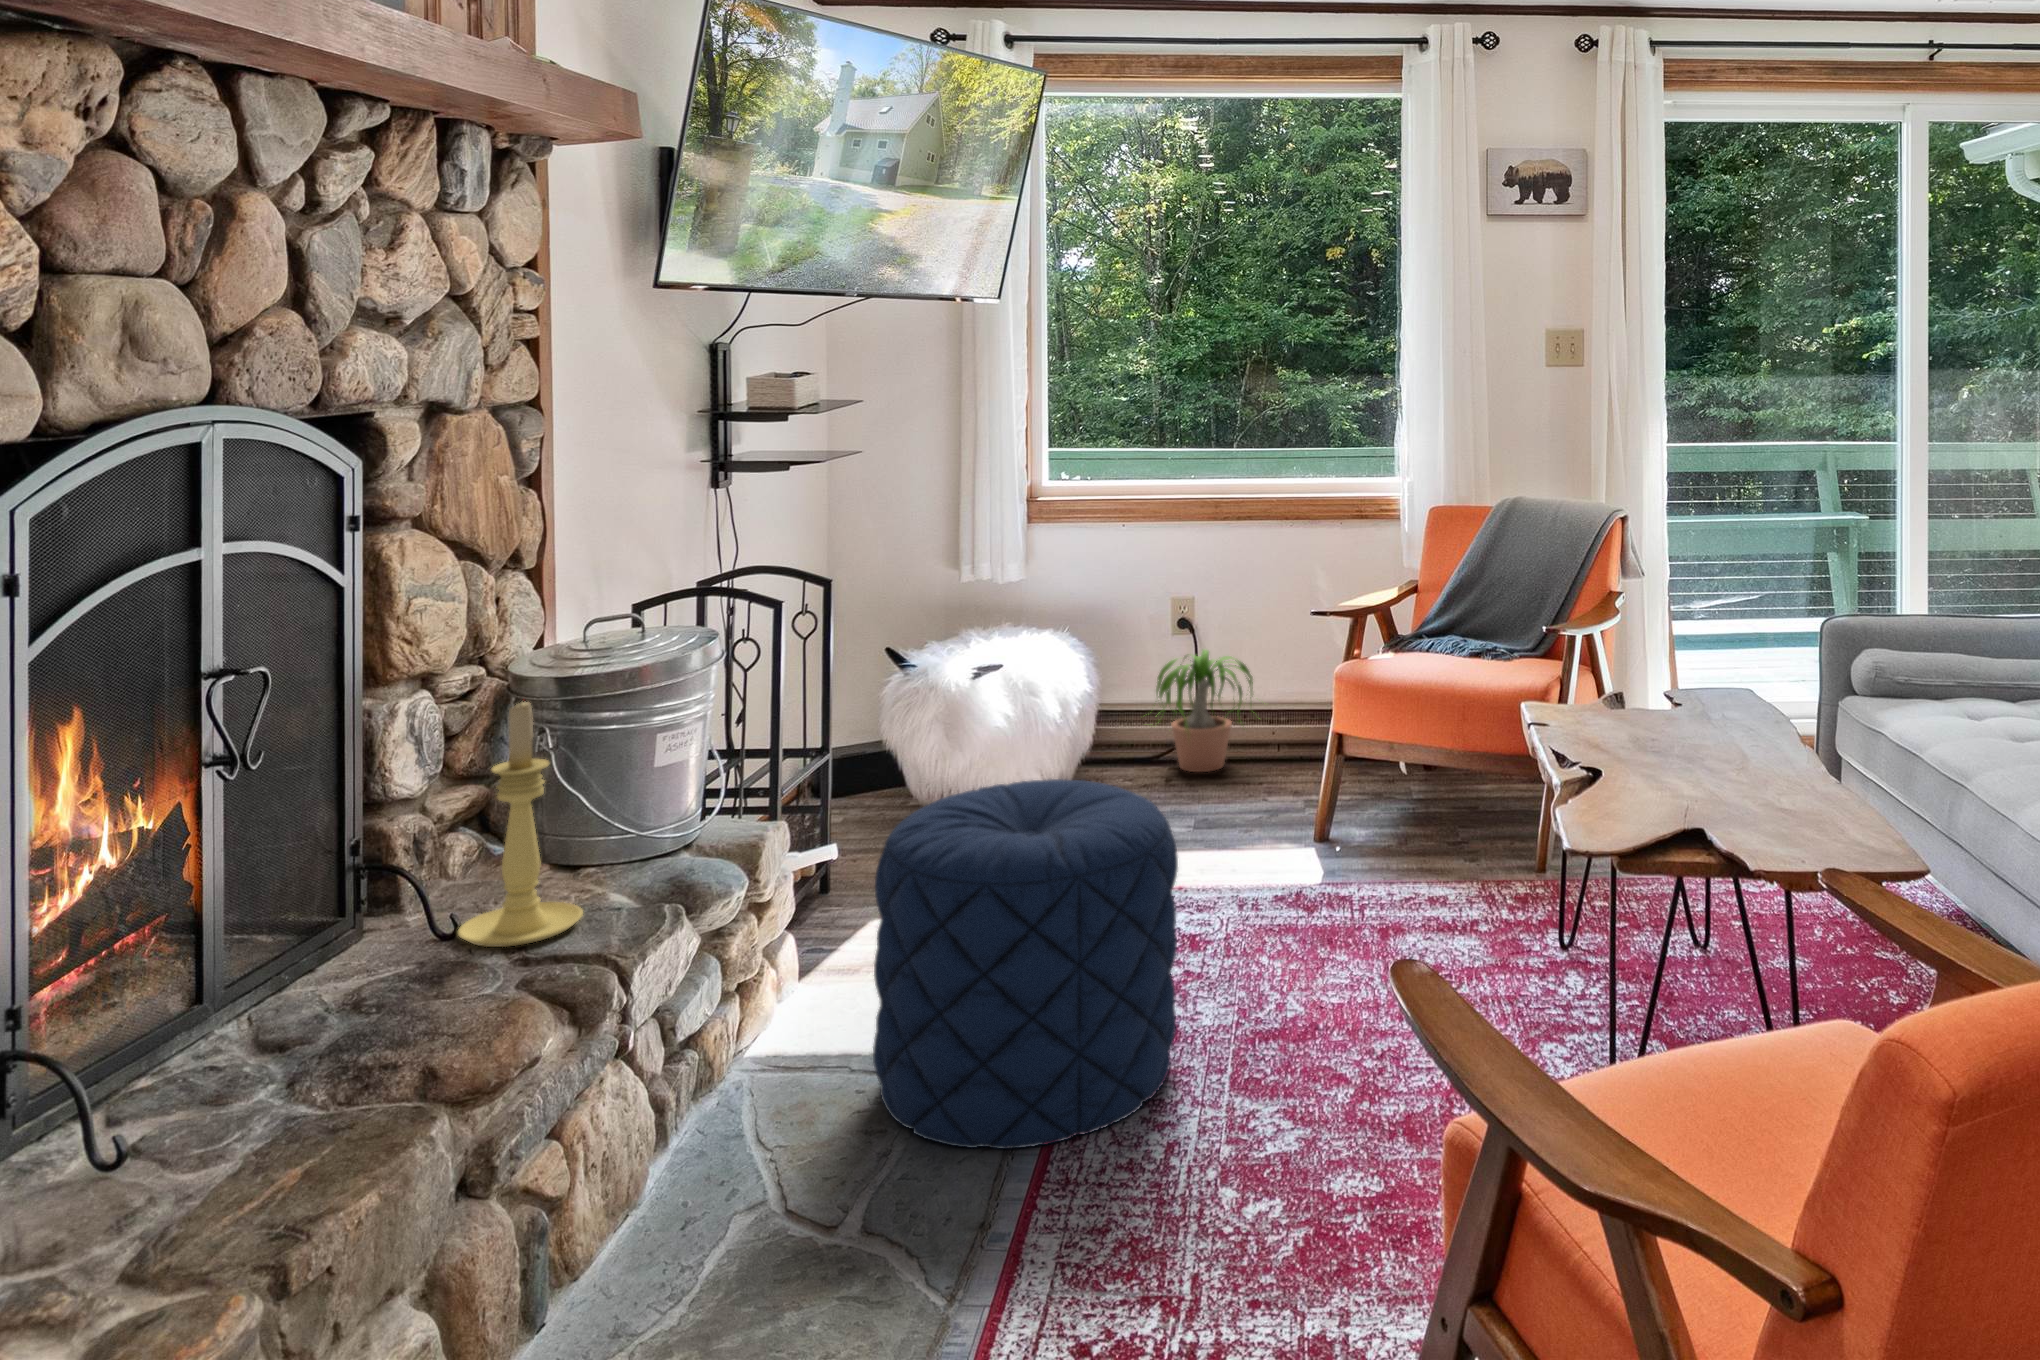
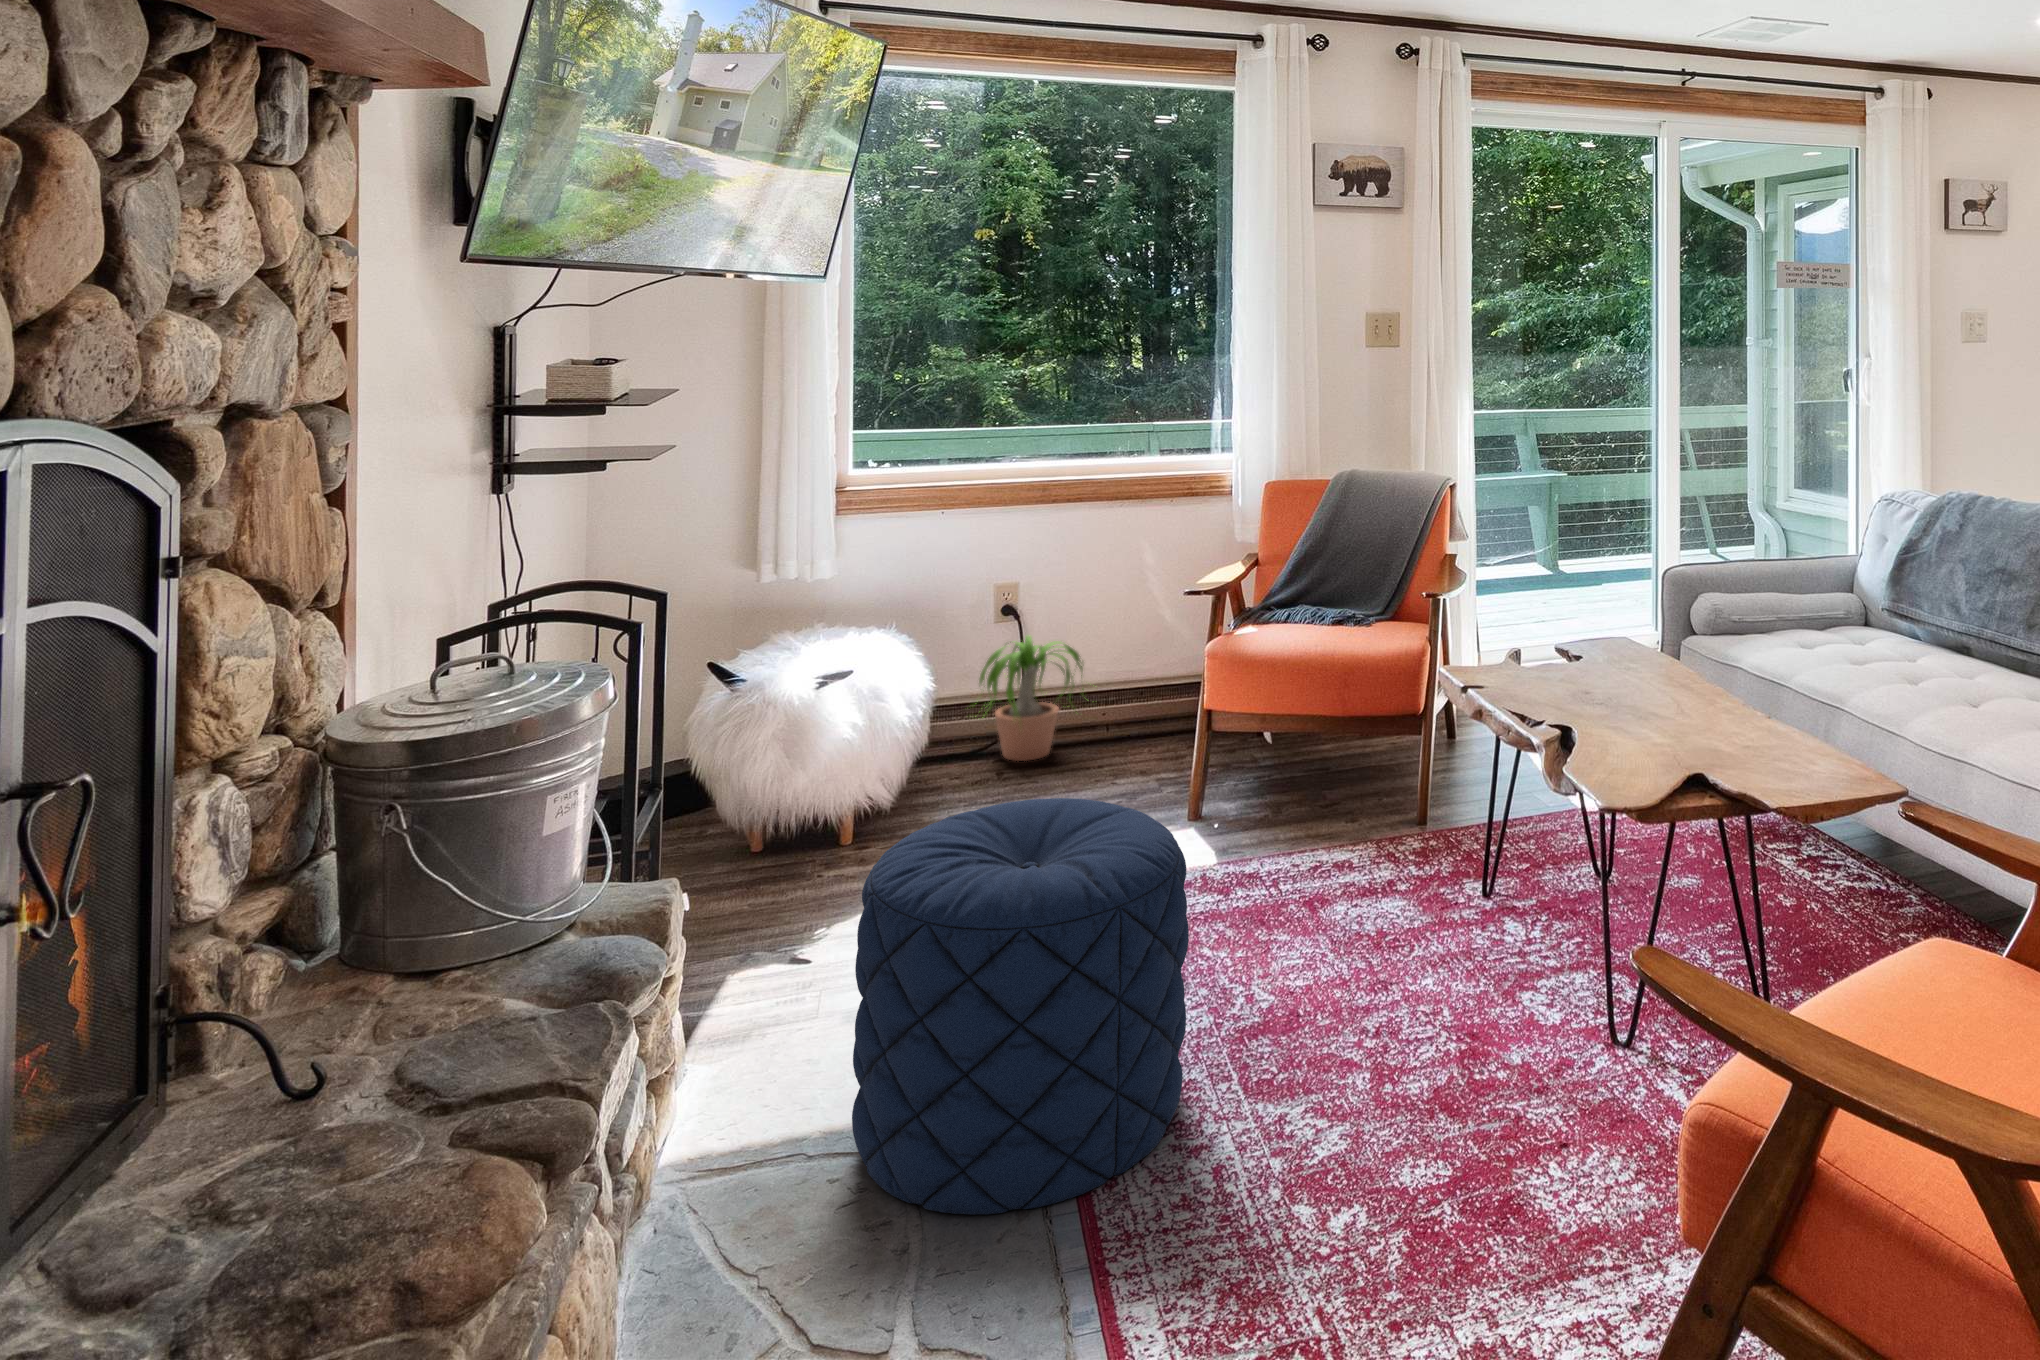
candle holder: present [458,701,583,947] -> none [336,777,507,1090]

